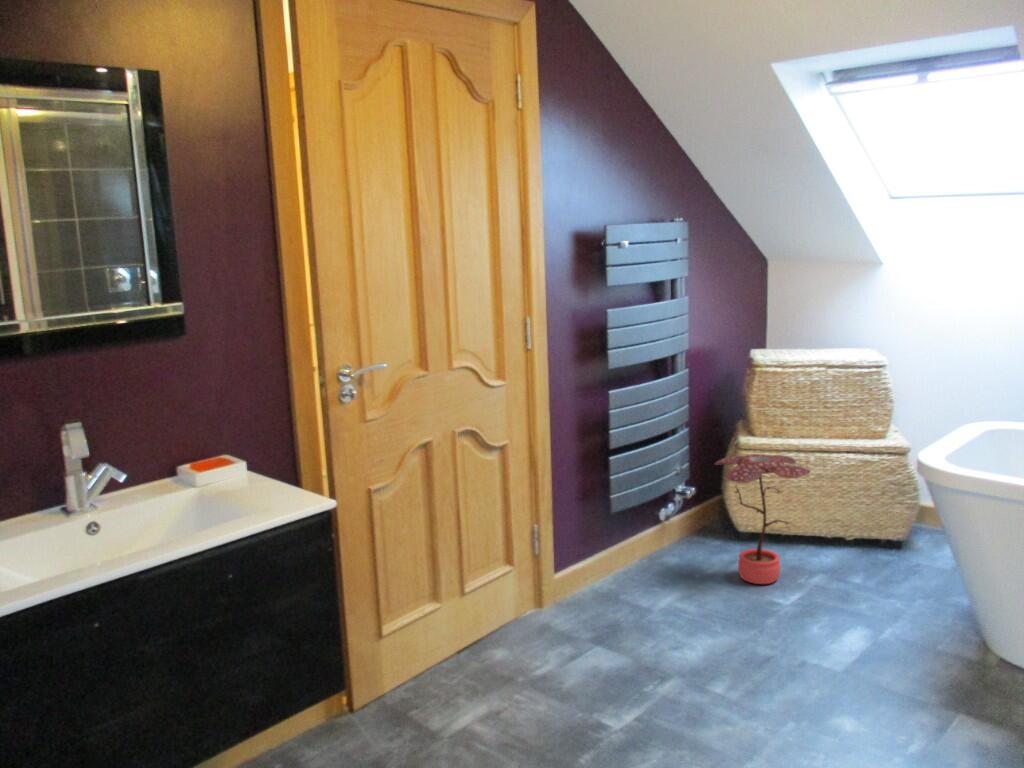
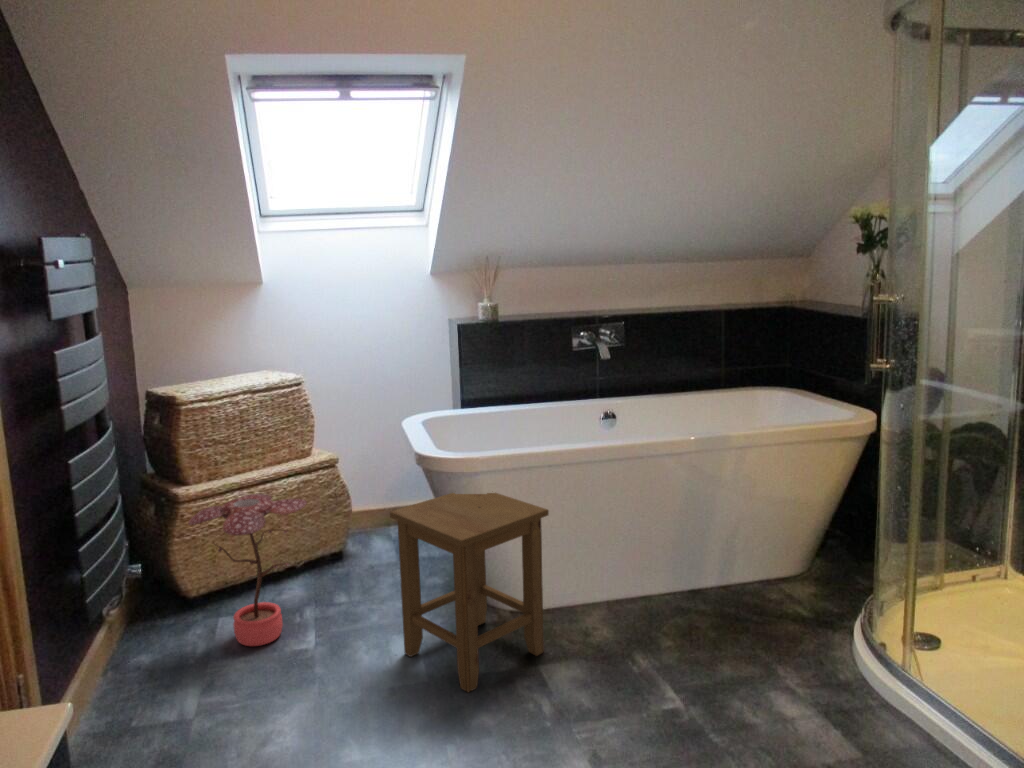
stool: none [843,498,985,697] -> present [390,493,549,692]

